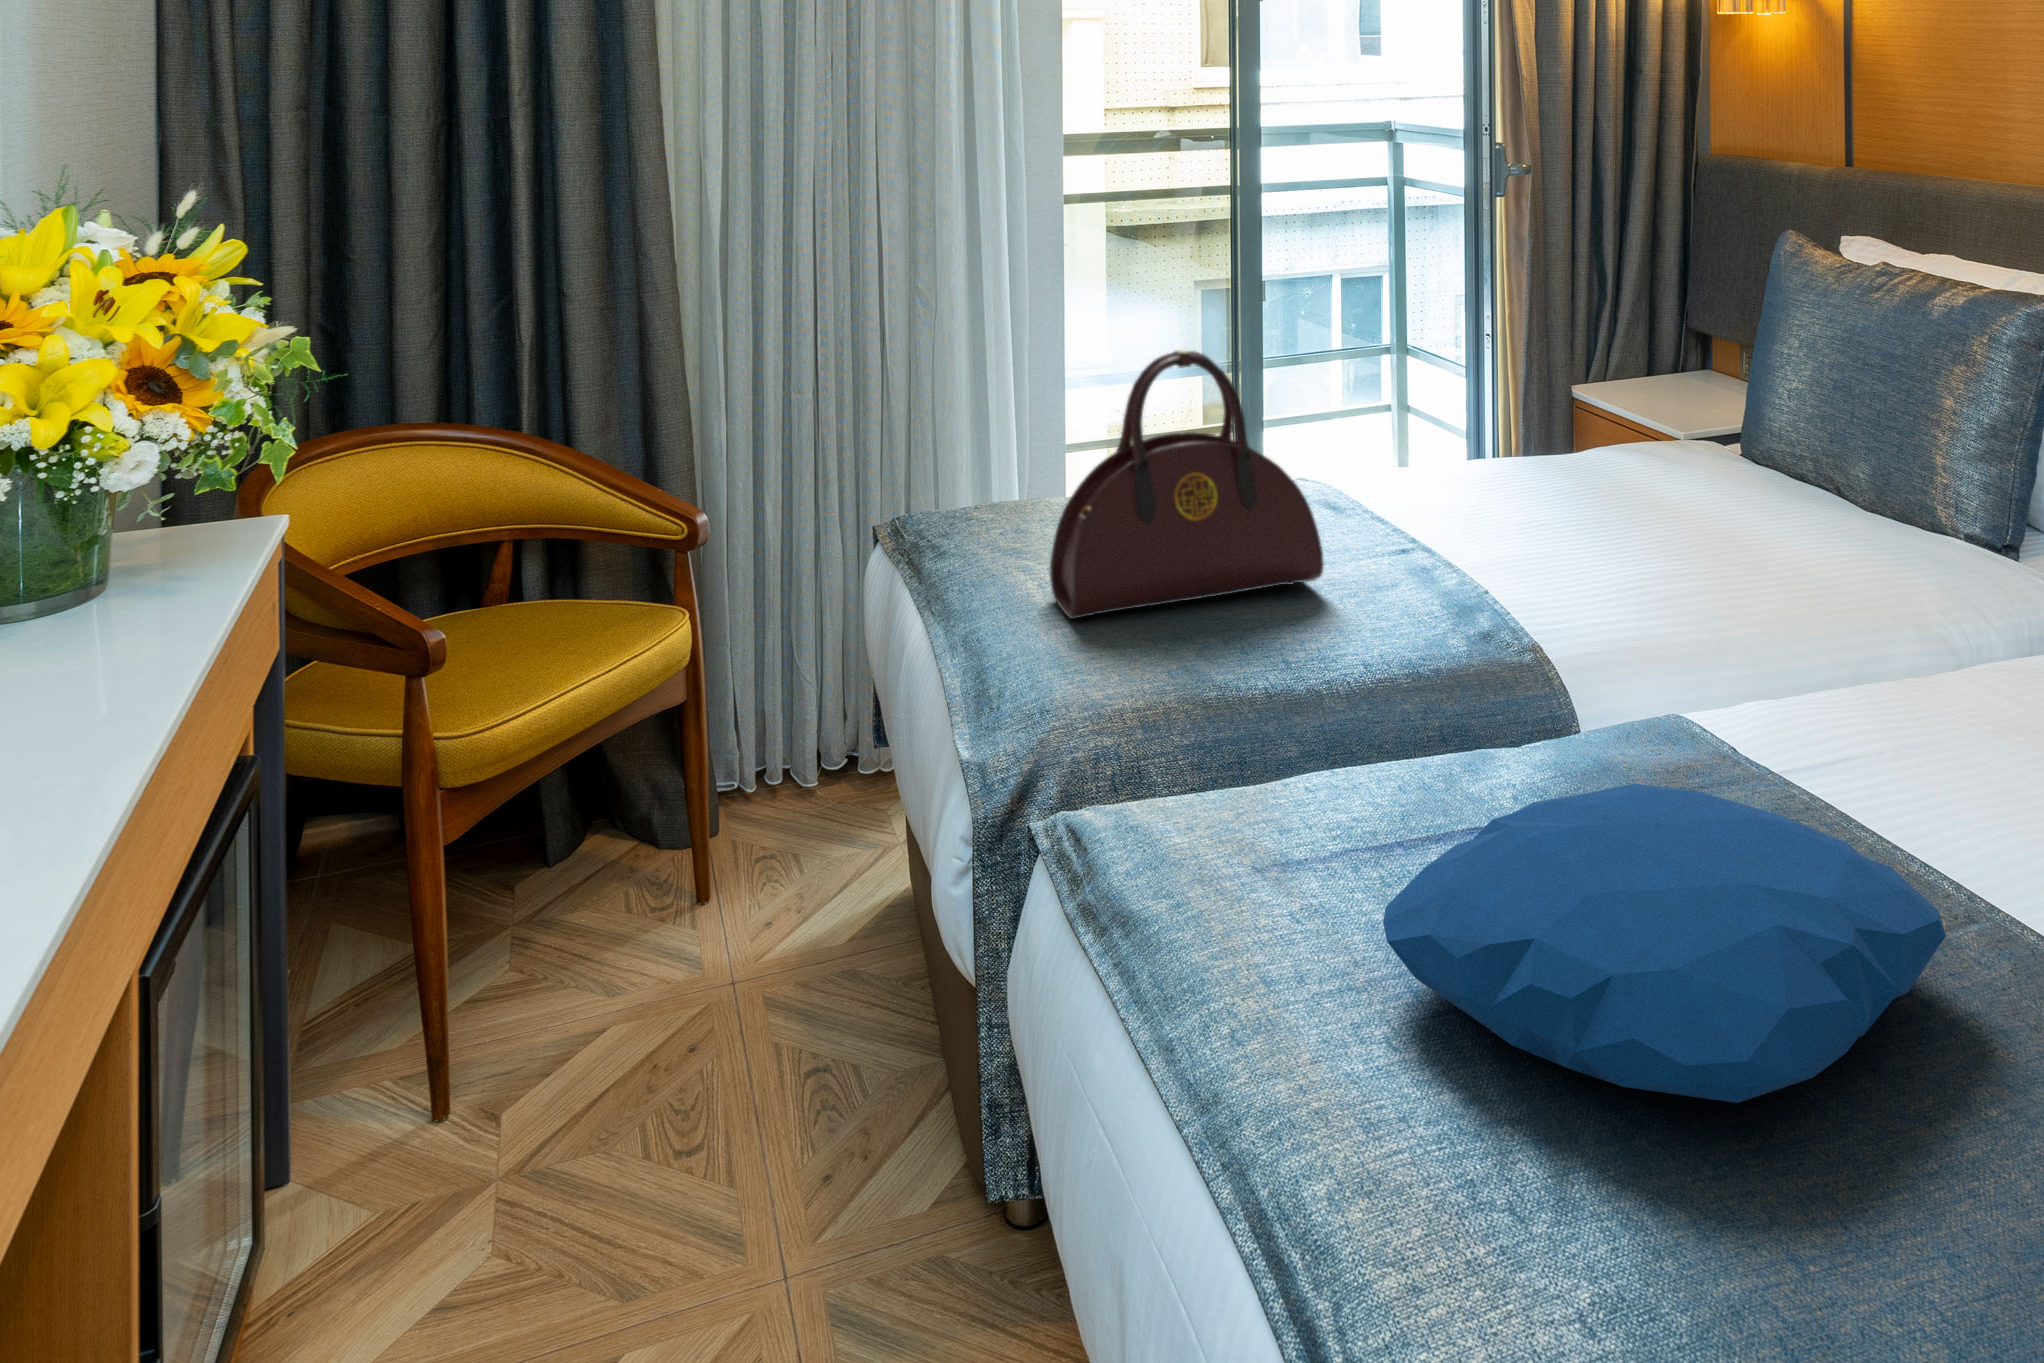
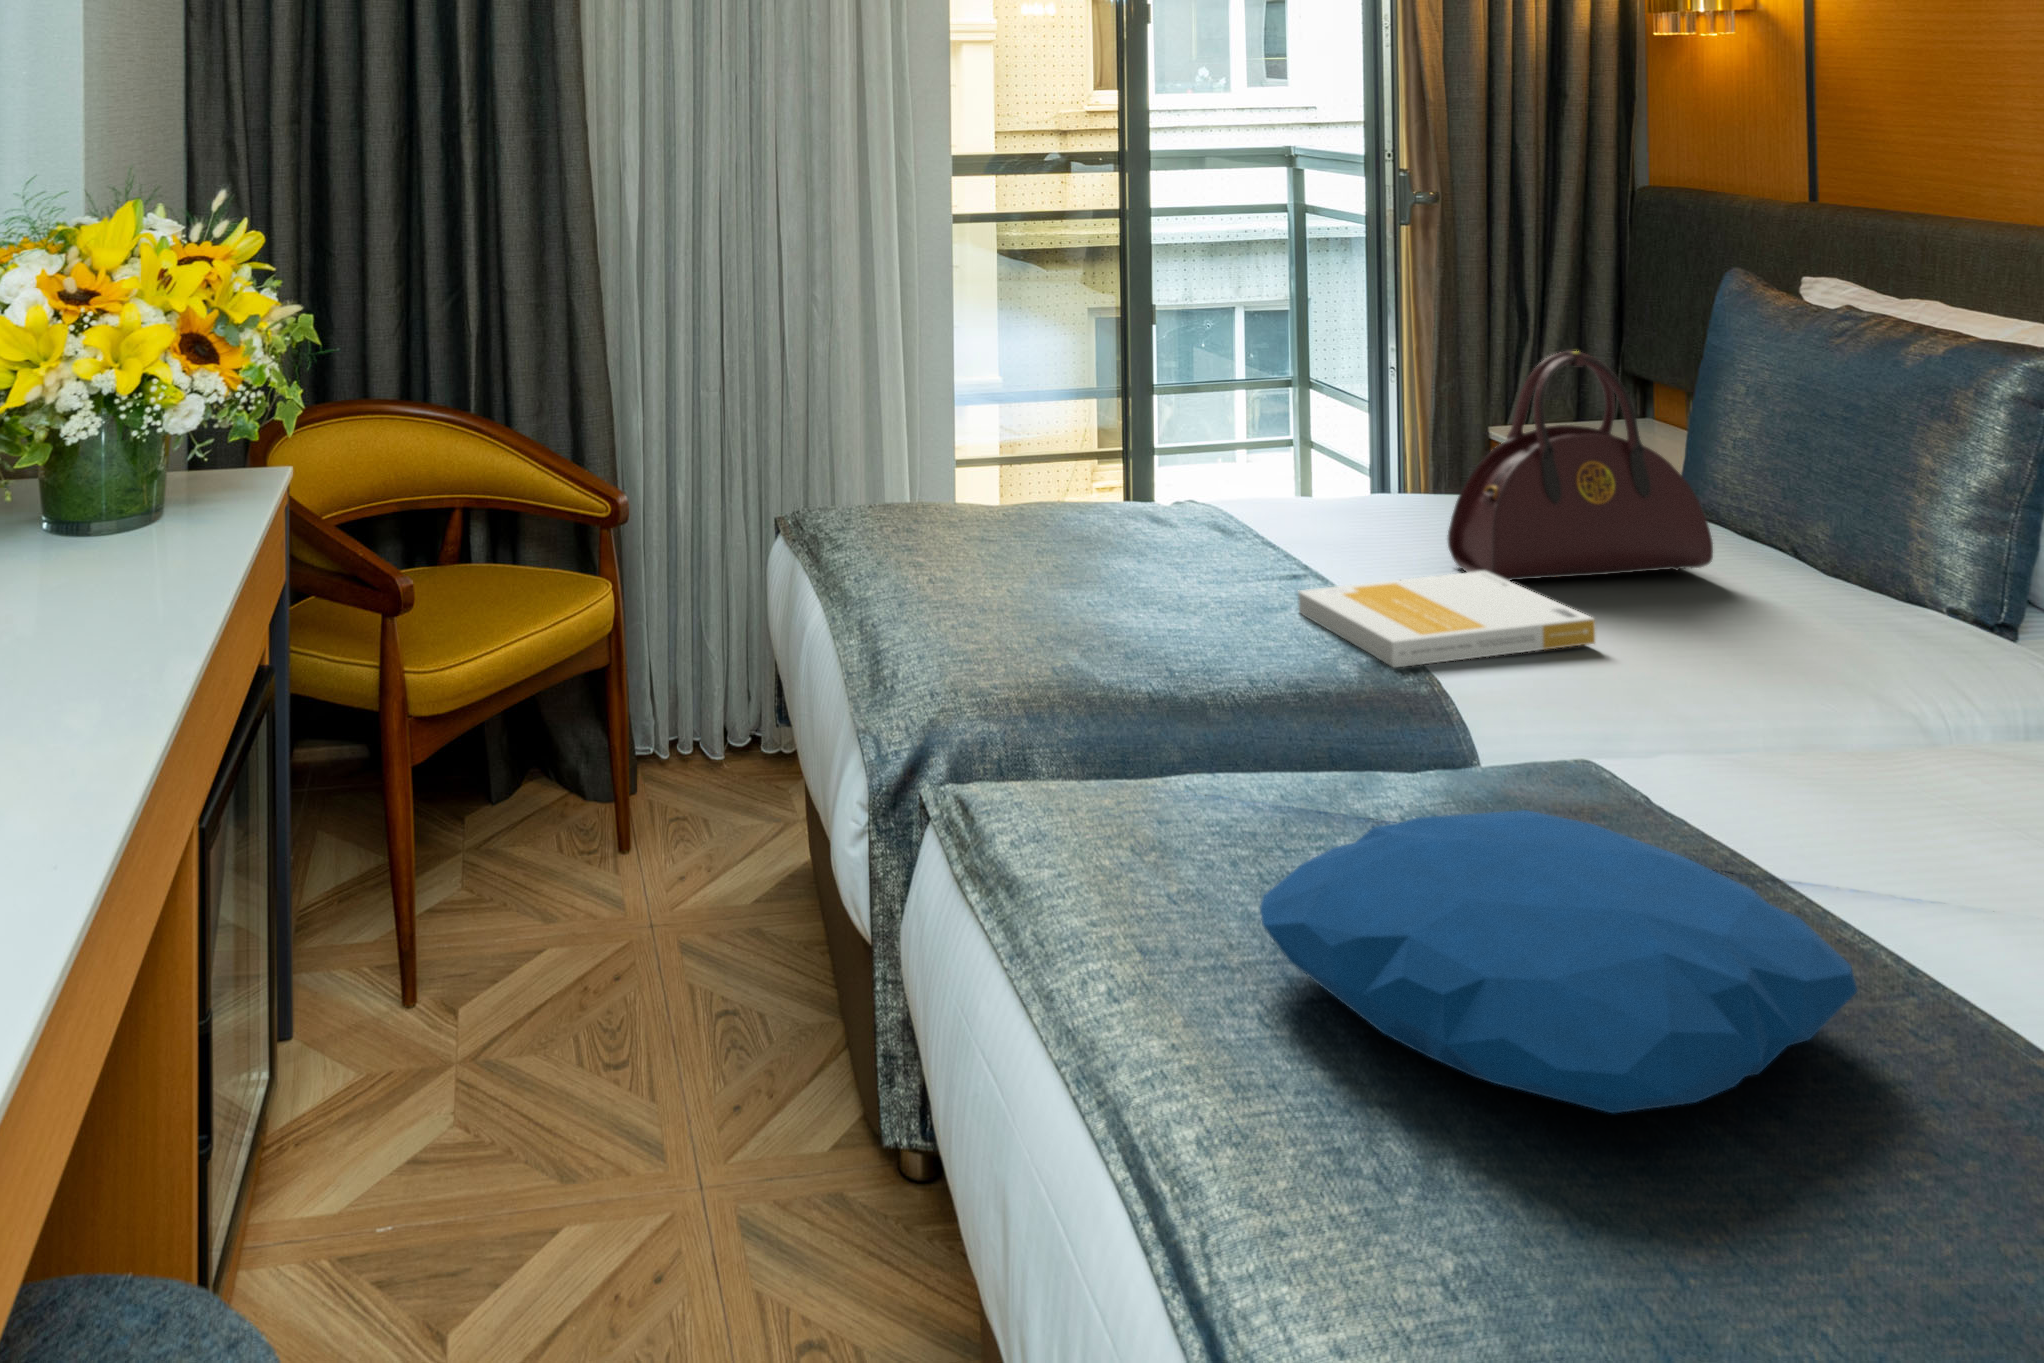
handbag: present [1049,350,1324,619] -> present [1448,351,1713,581]
book: none [1403,533,1681,640] -> present [1298,571,1595,667]

